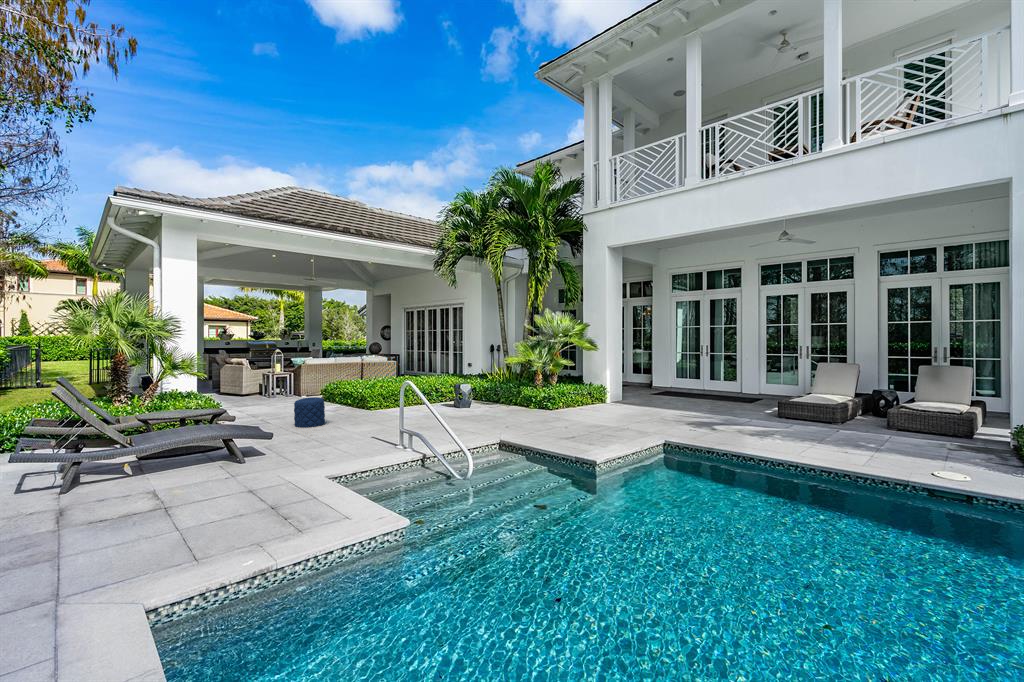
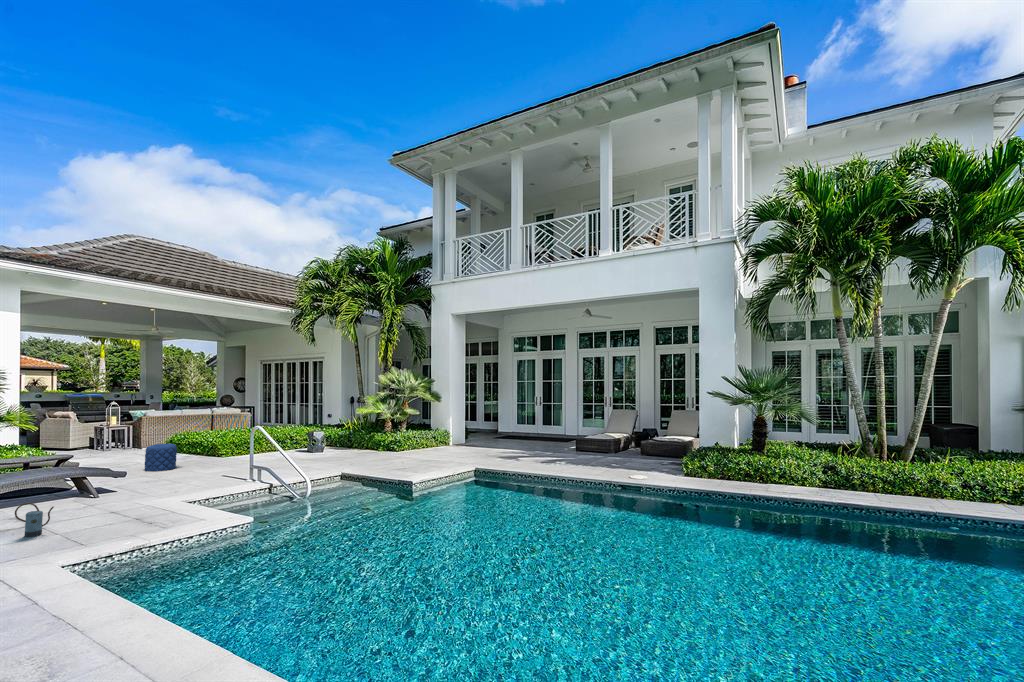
watering can: none [114,493,163,538] -> present [15,503,54,537]

